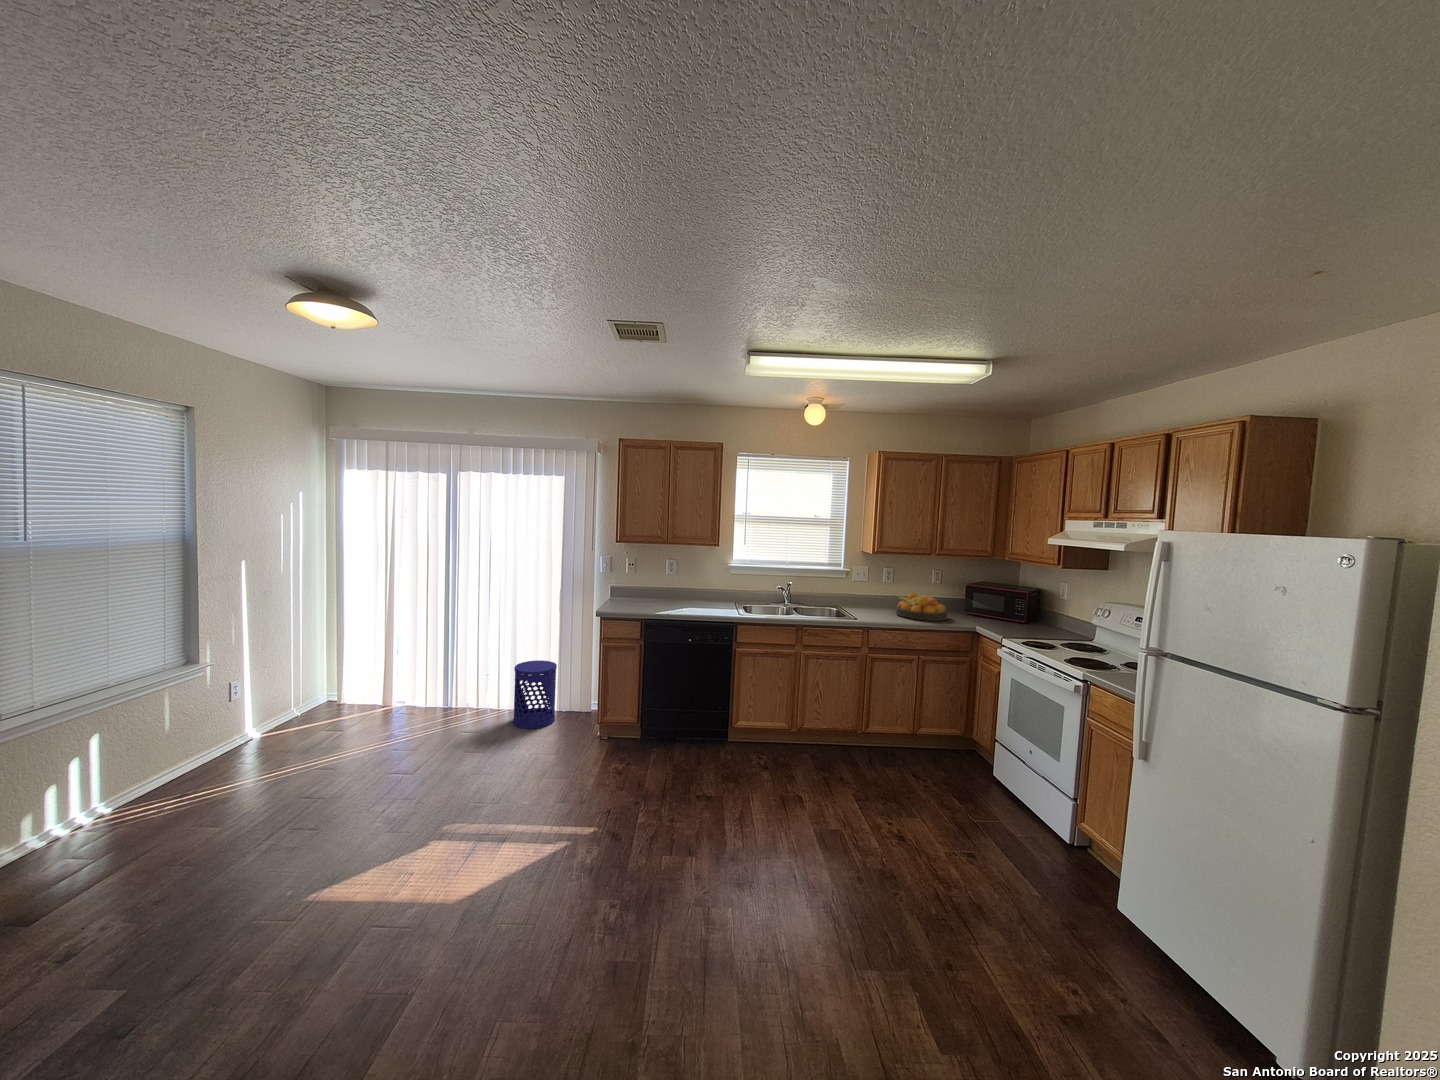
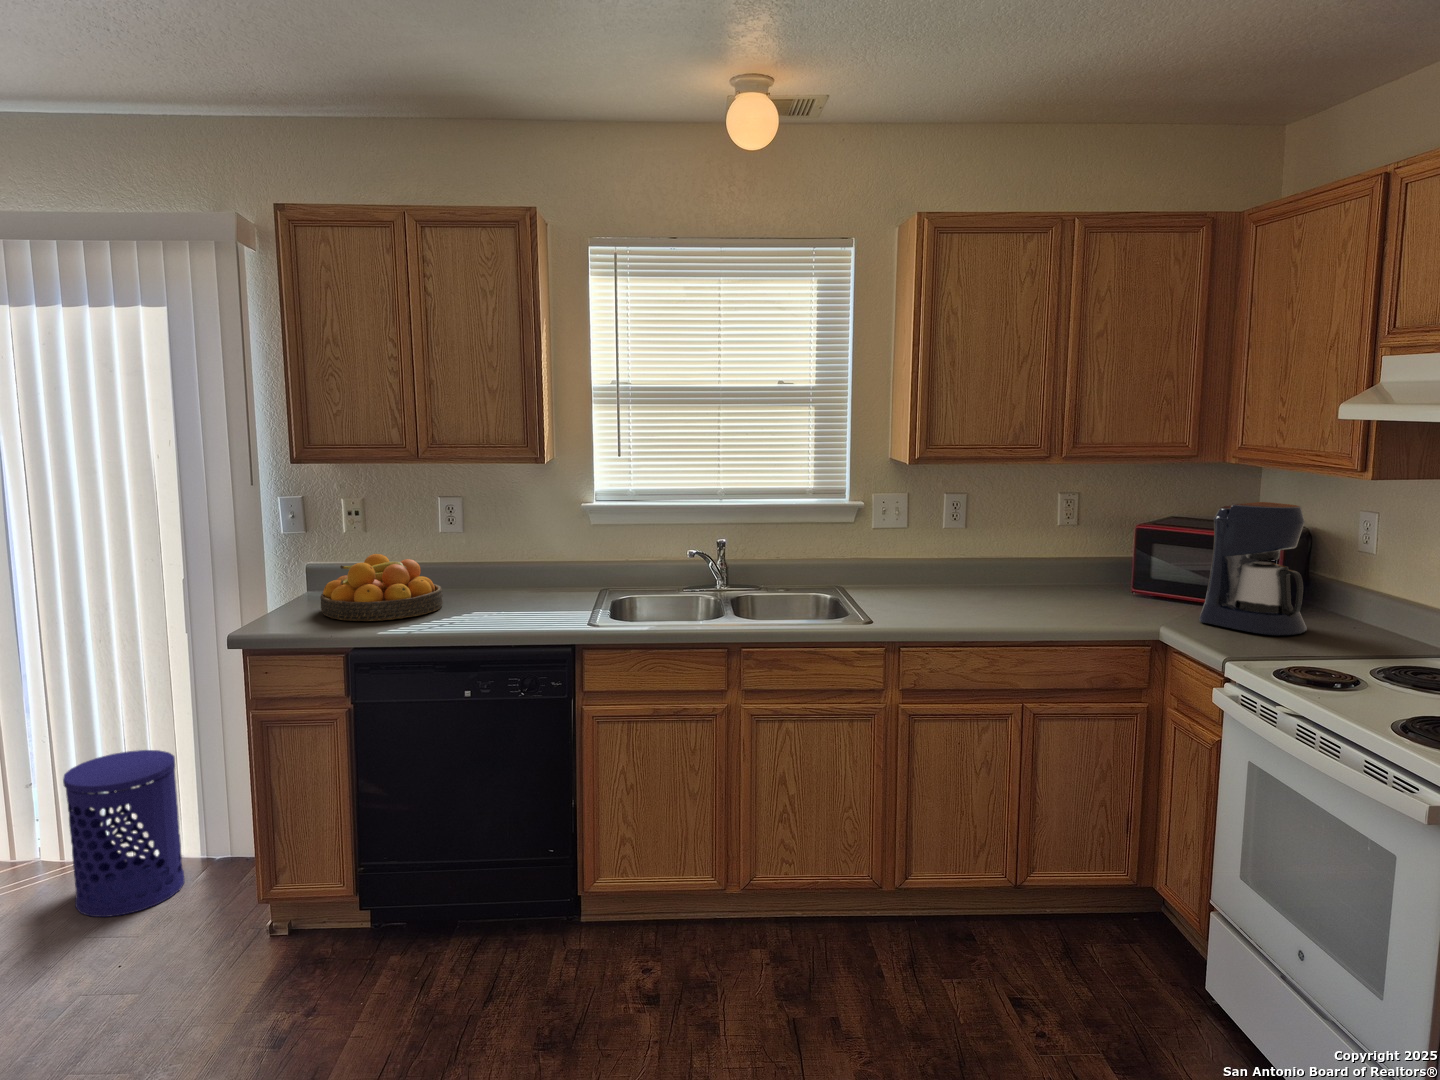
coffee maker: none [994,576,1038,631] -> present [1199,502,1307,635]
fruit bowl: present [896,593,948,621] -> present [320,554,443,621]

